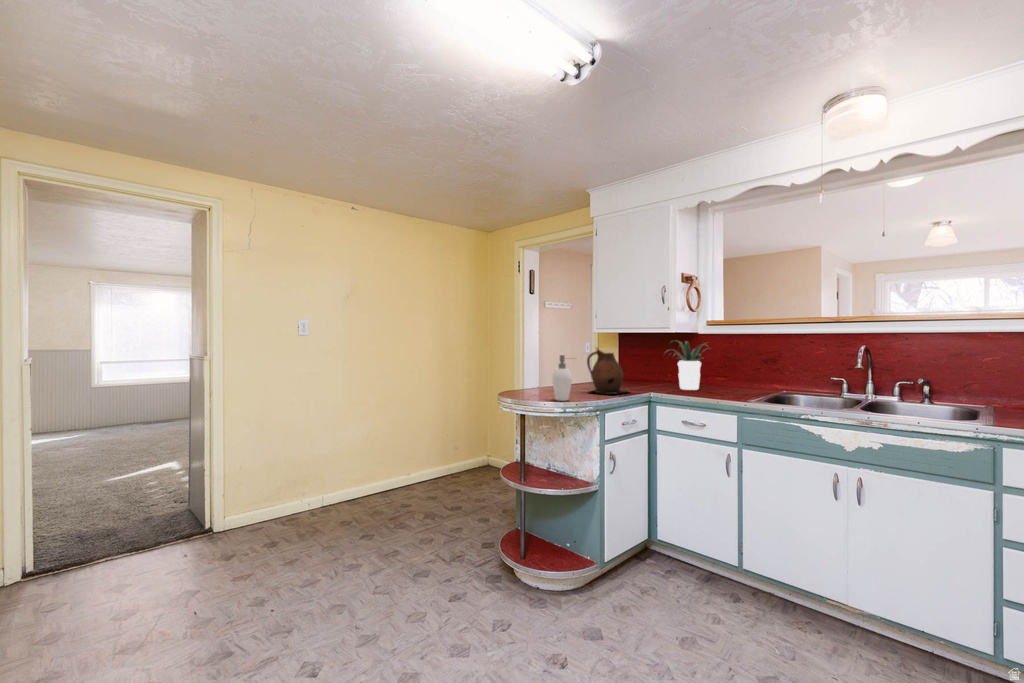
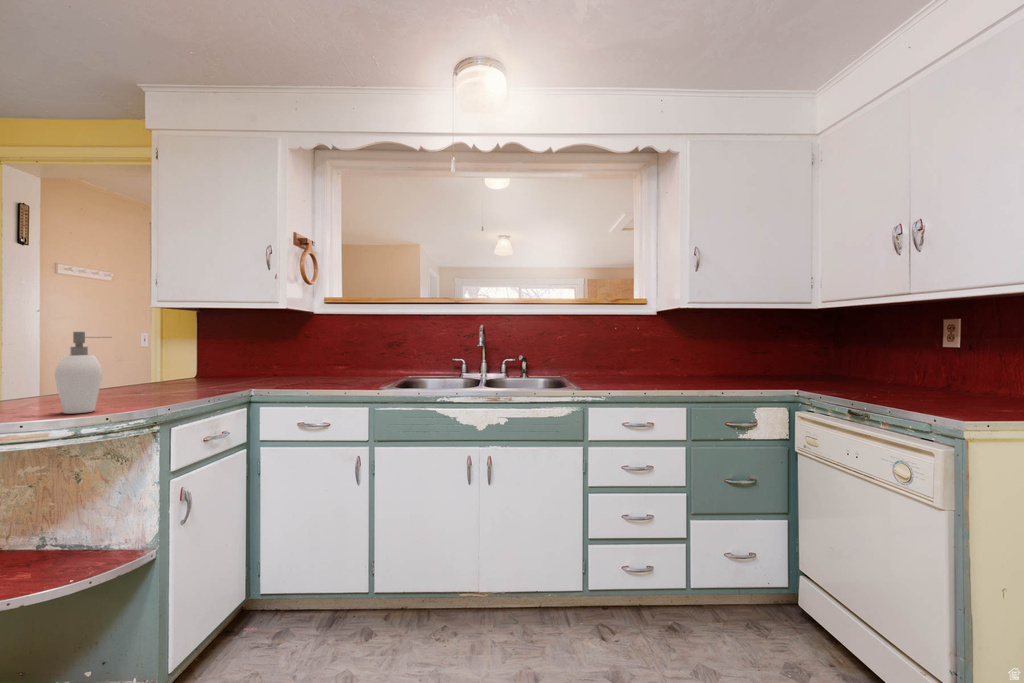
potted plant: present [673,341,706,390] -> none [267,319,343,382]
ceramic pitcher: present [587,348,628,394] -> none [138,324,220,397]

